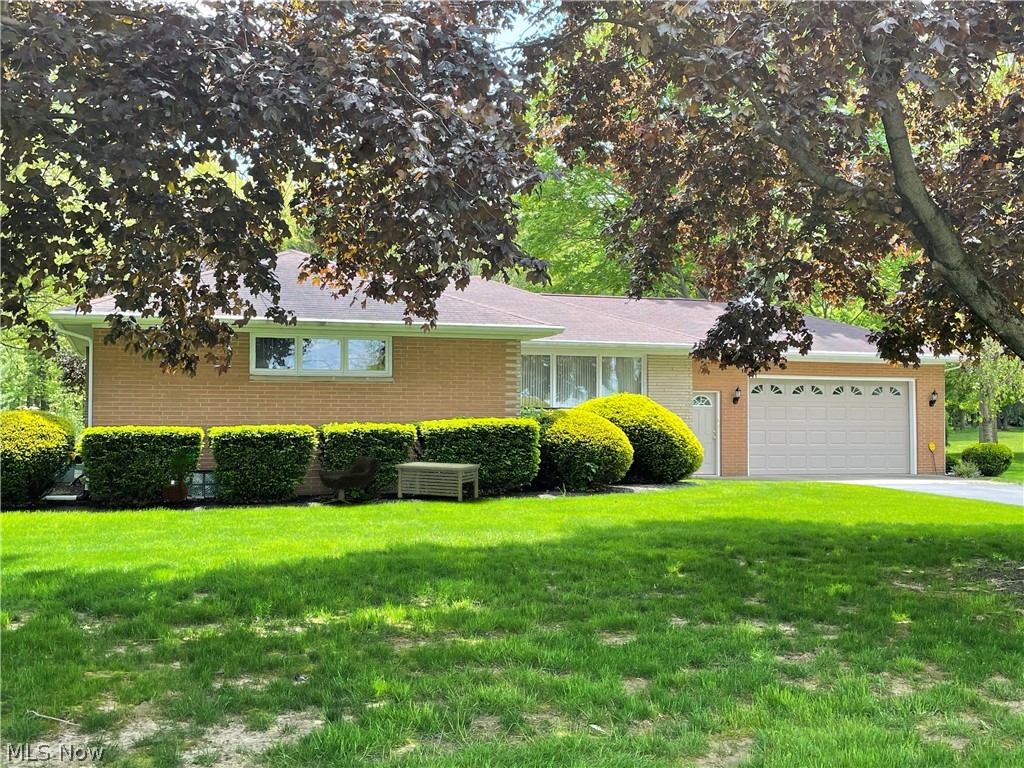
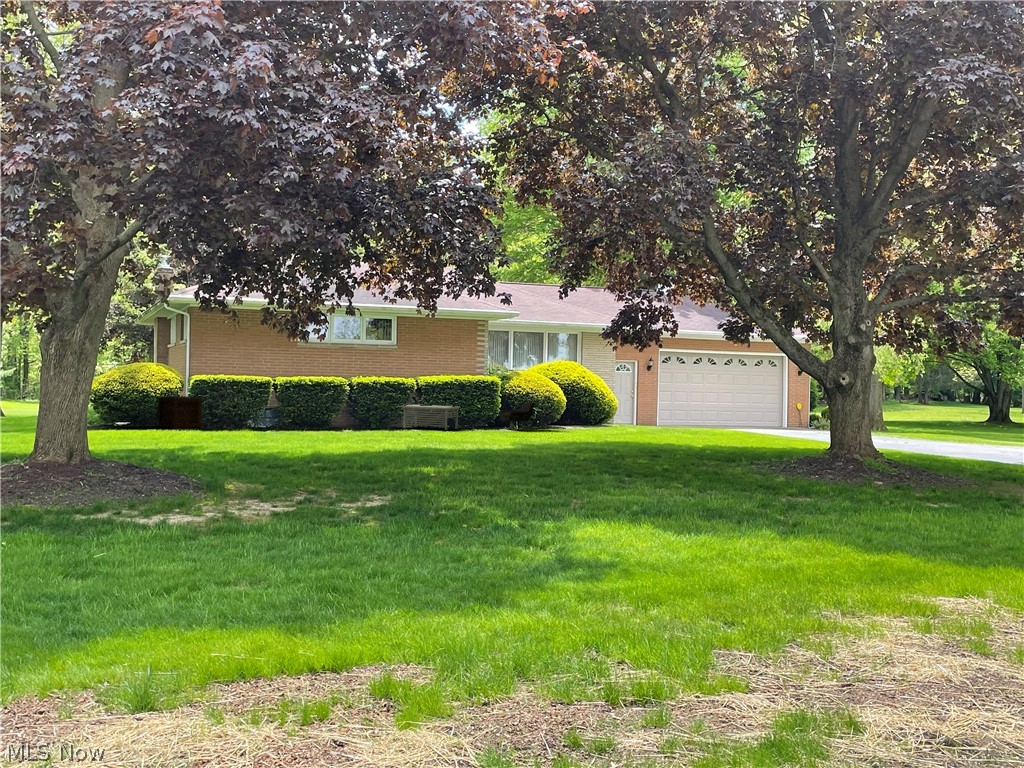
potted tree: present [163,449,194,503] -> none [246,389,270,427]
lounge chair: present [319,456,377,504] -> present [499,402,535,430]
wooden crate: none [27,459,92,510] -> present [158,396,202,428]

